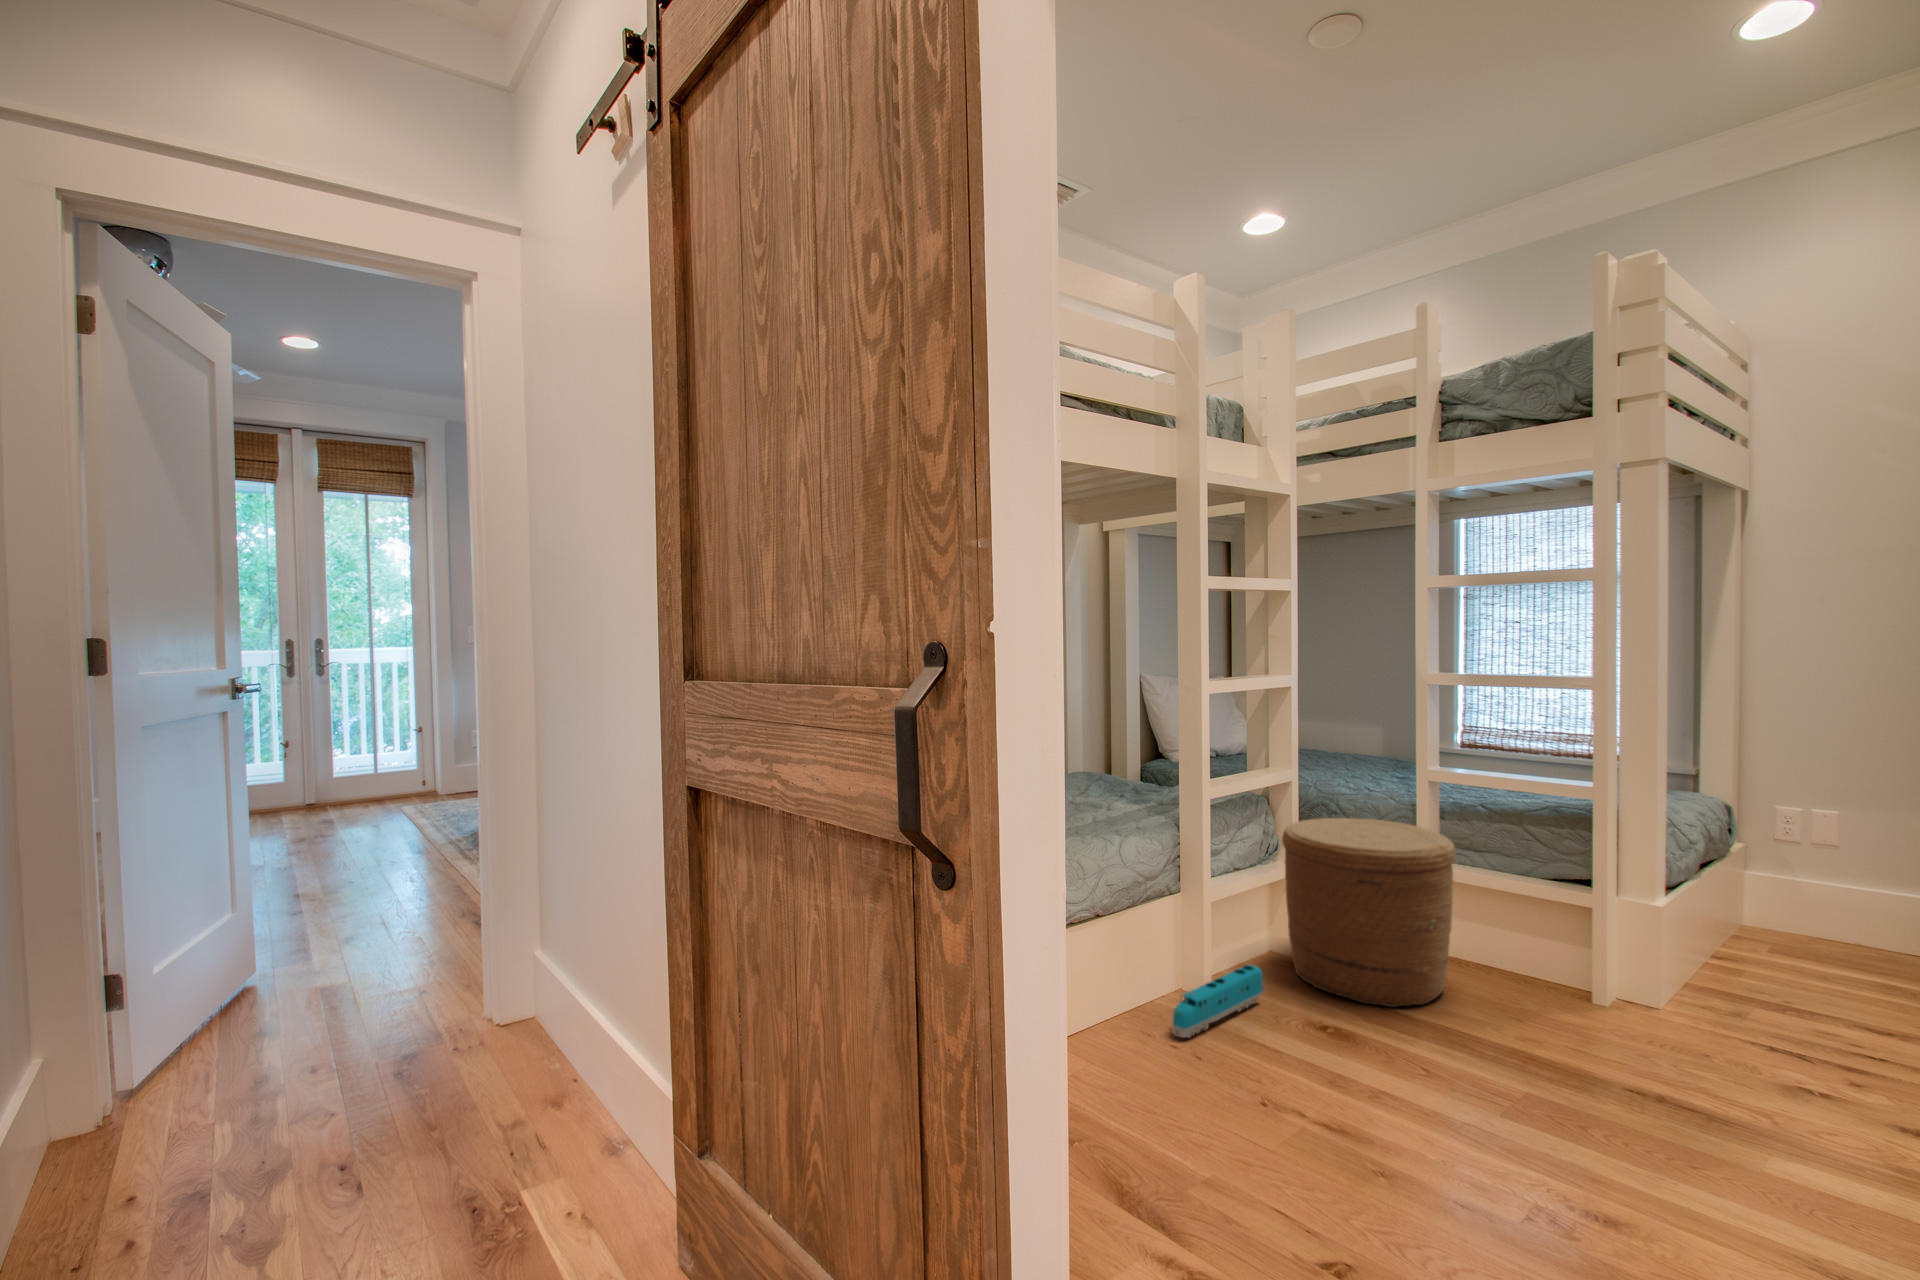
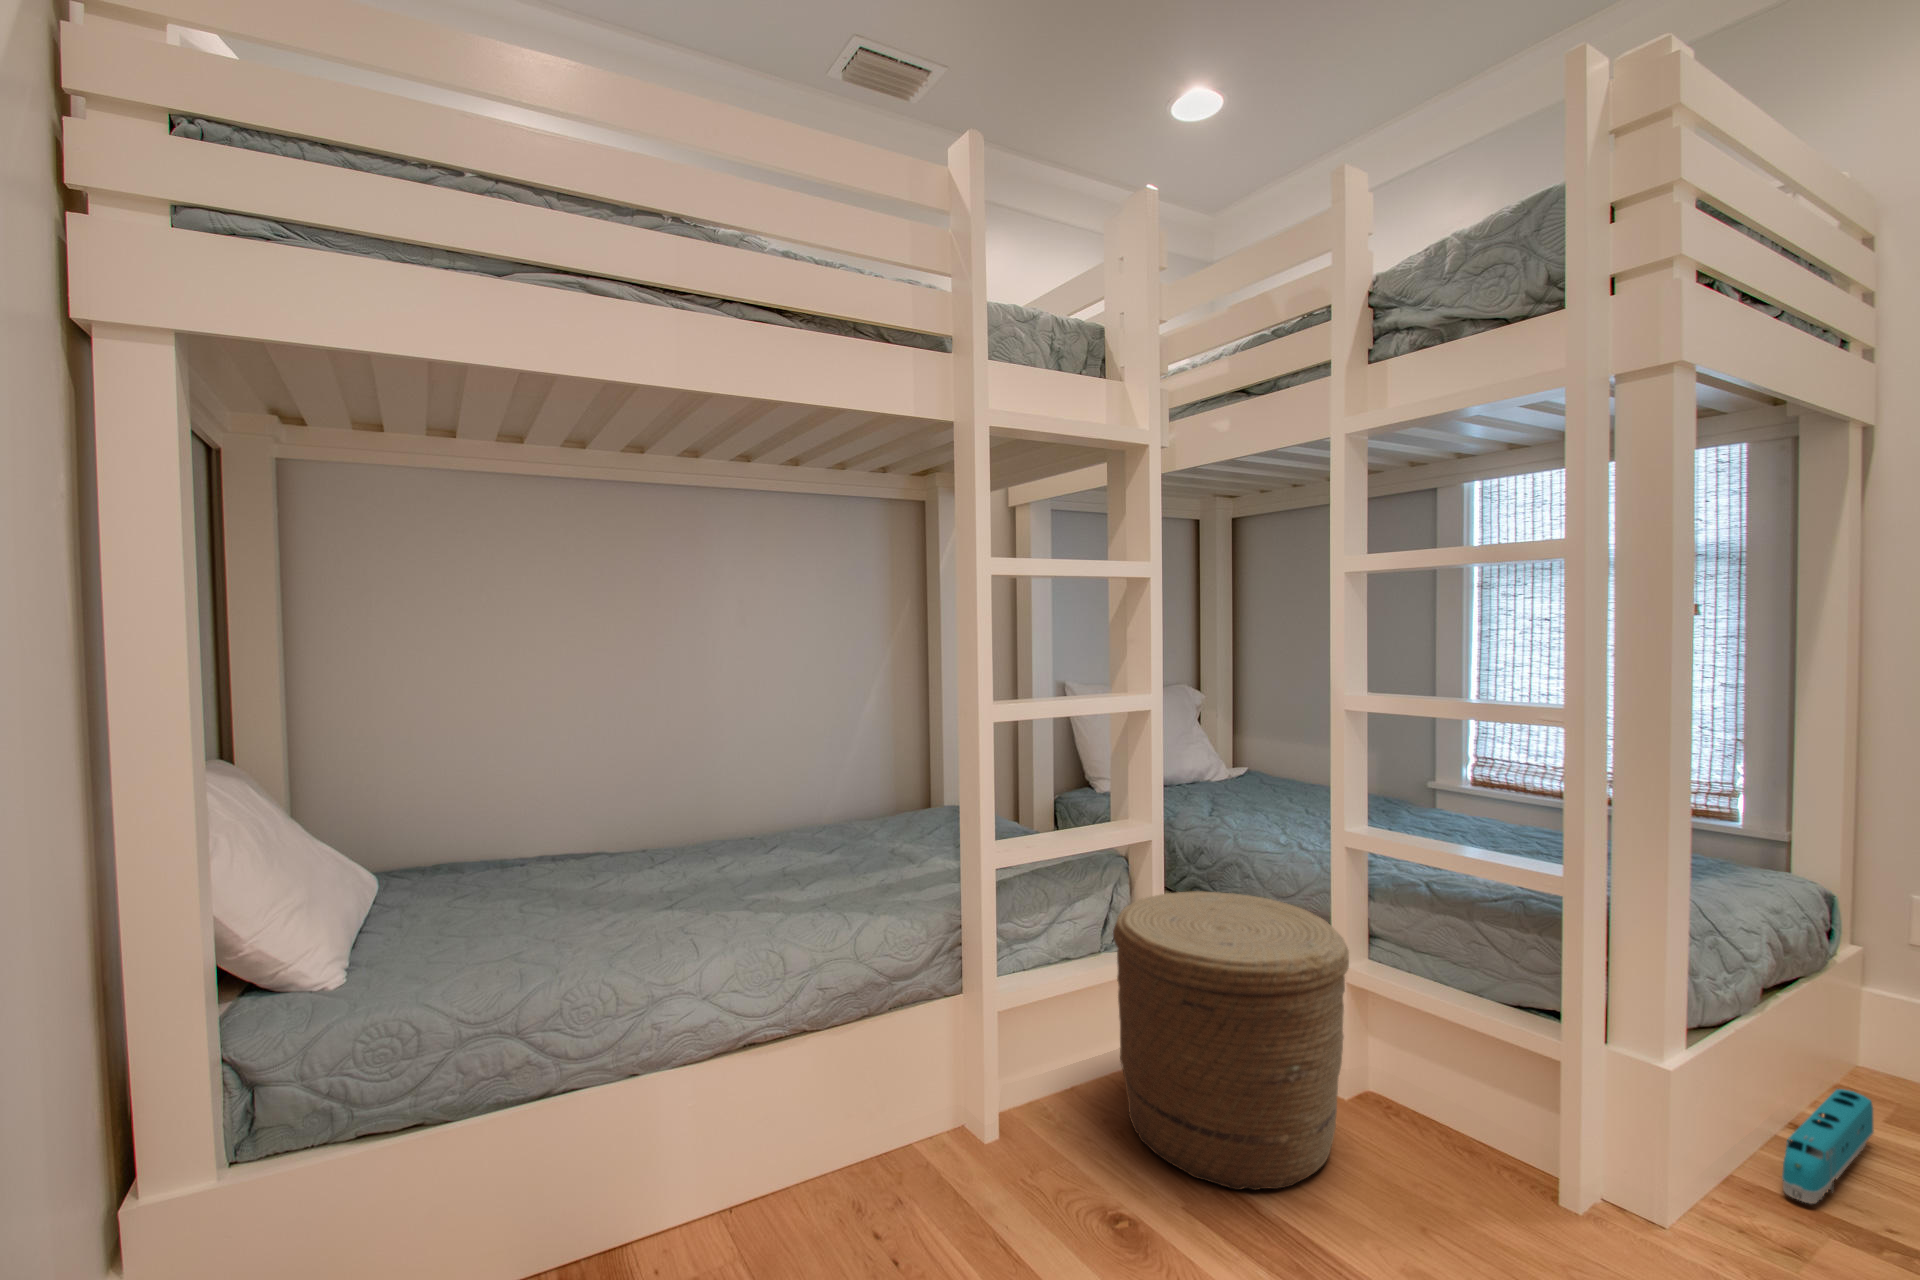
toy train: present [1172,965,1263,1037] -> present [1782,1089,1874,1204]

